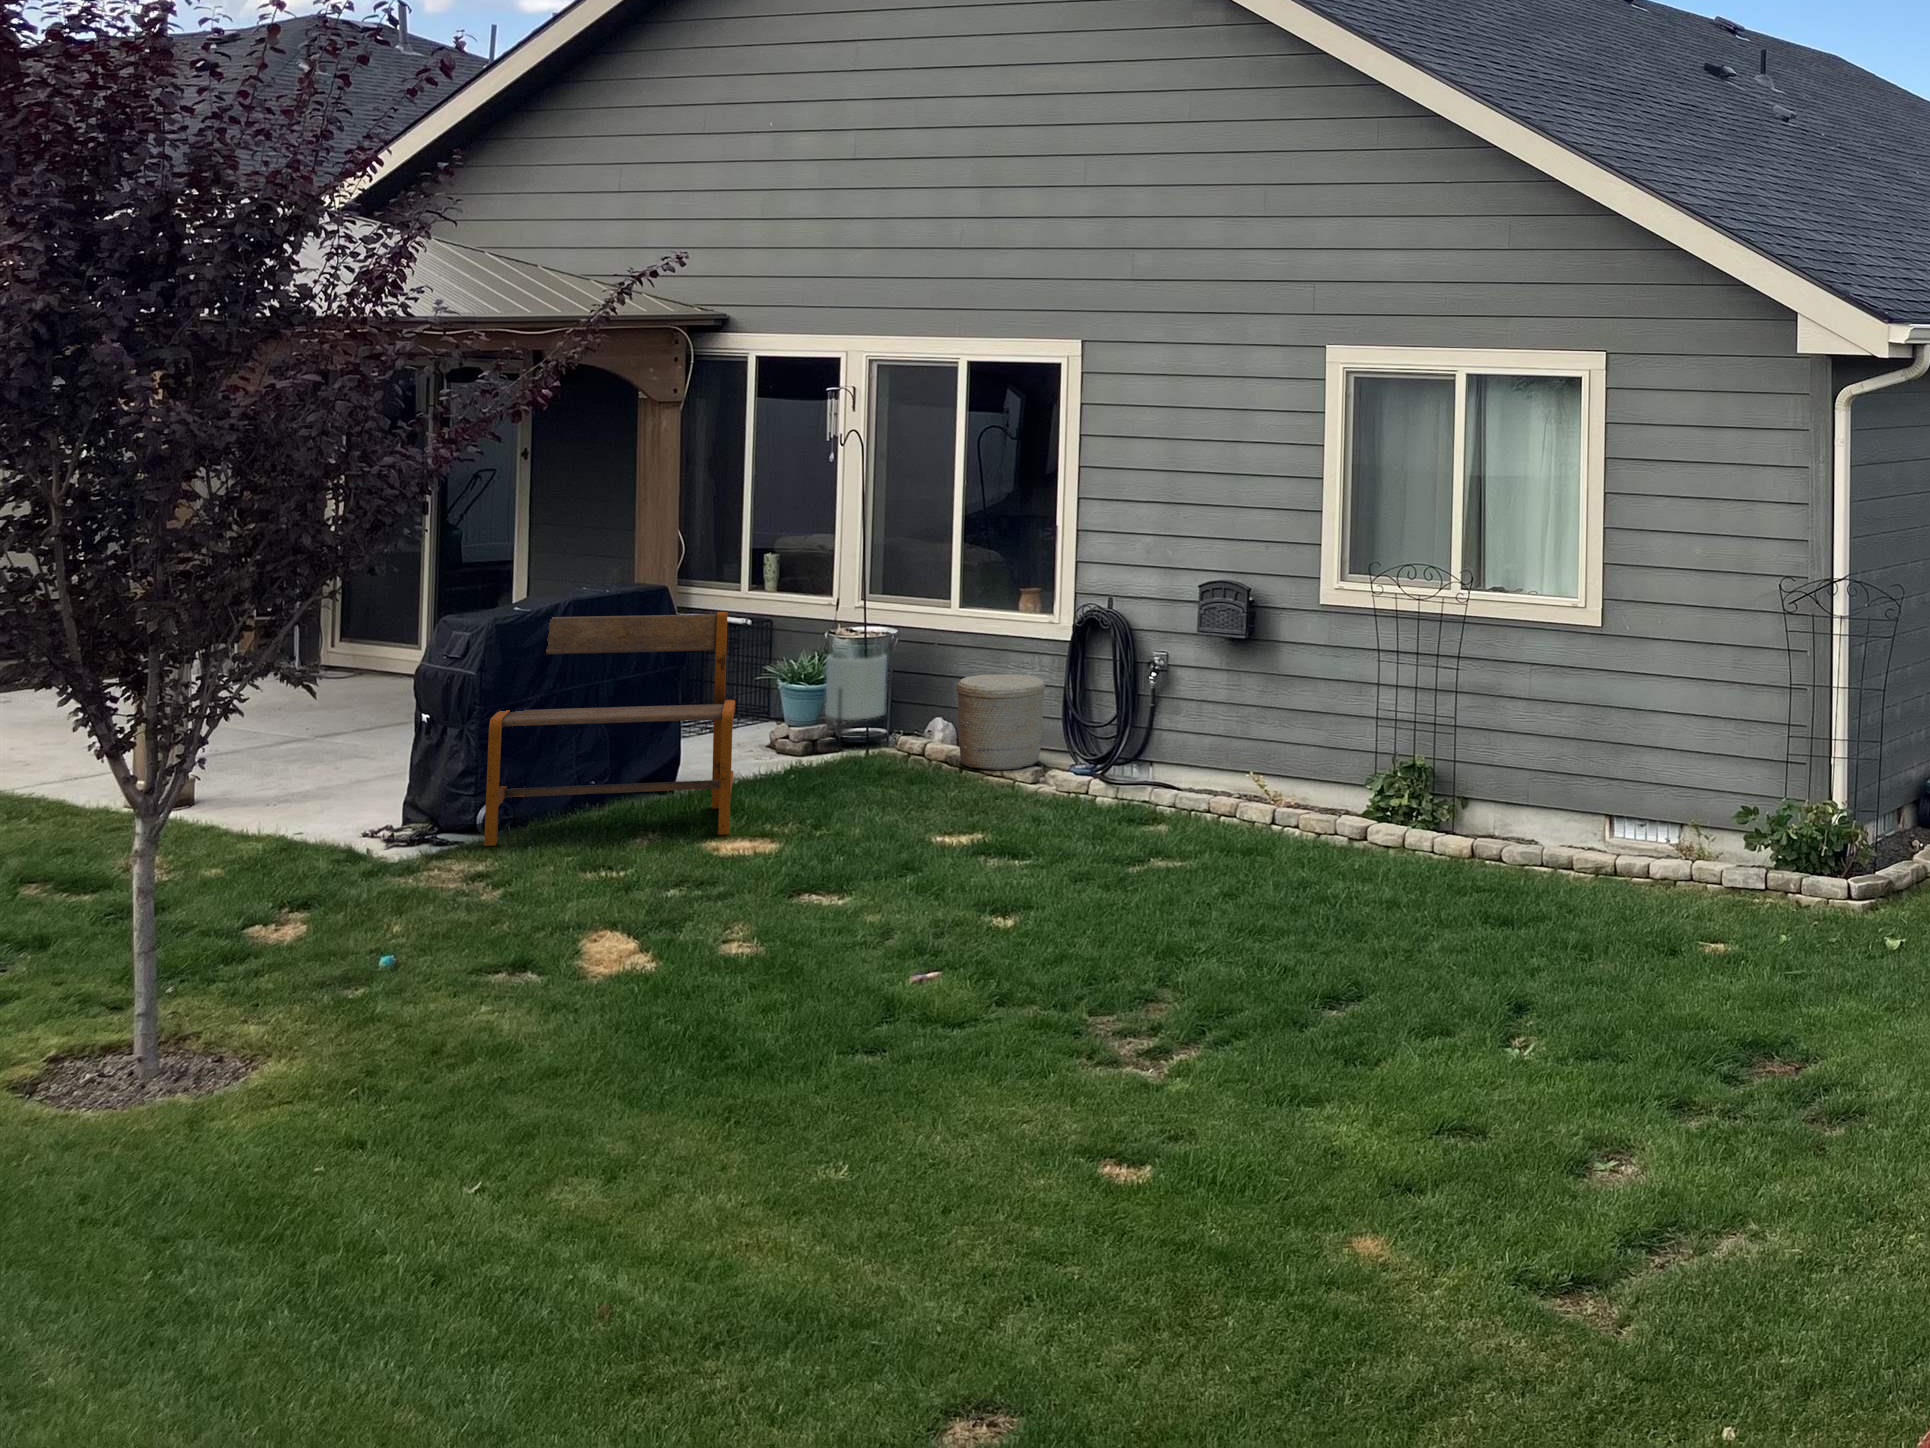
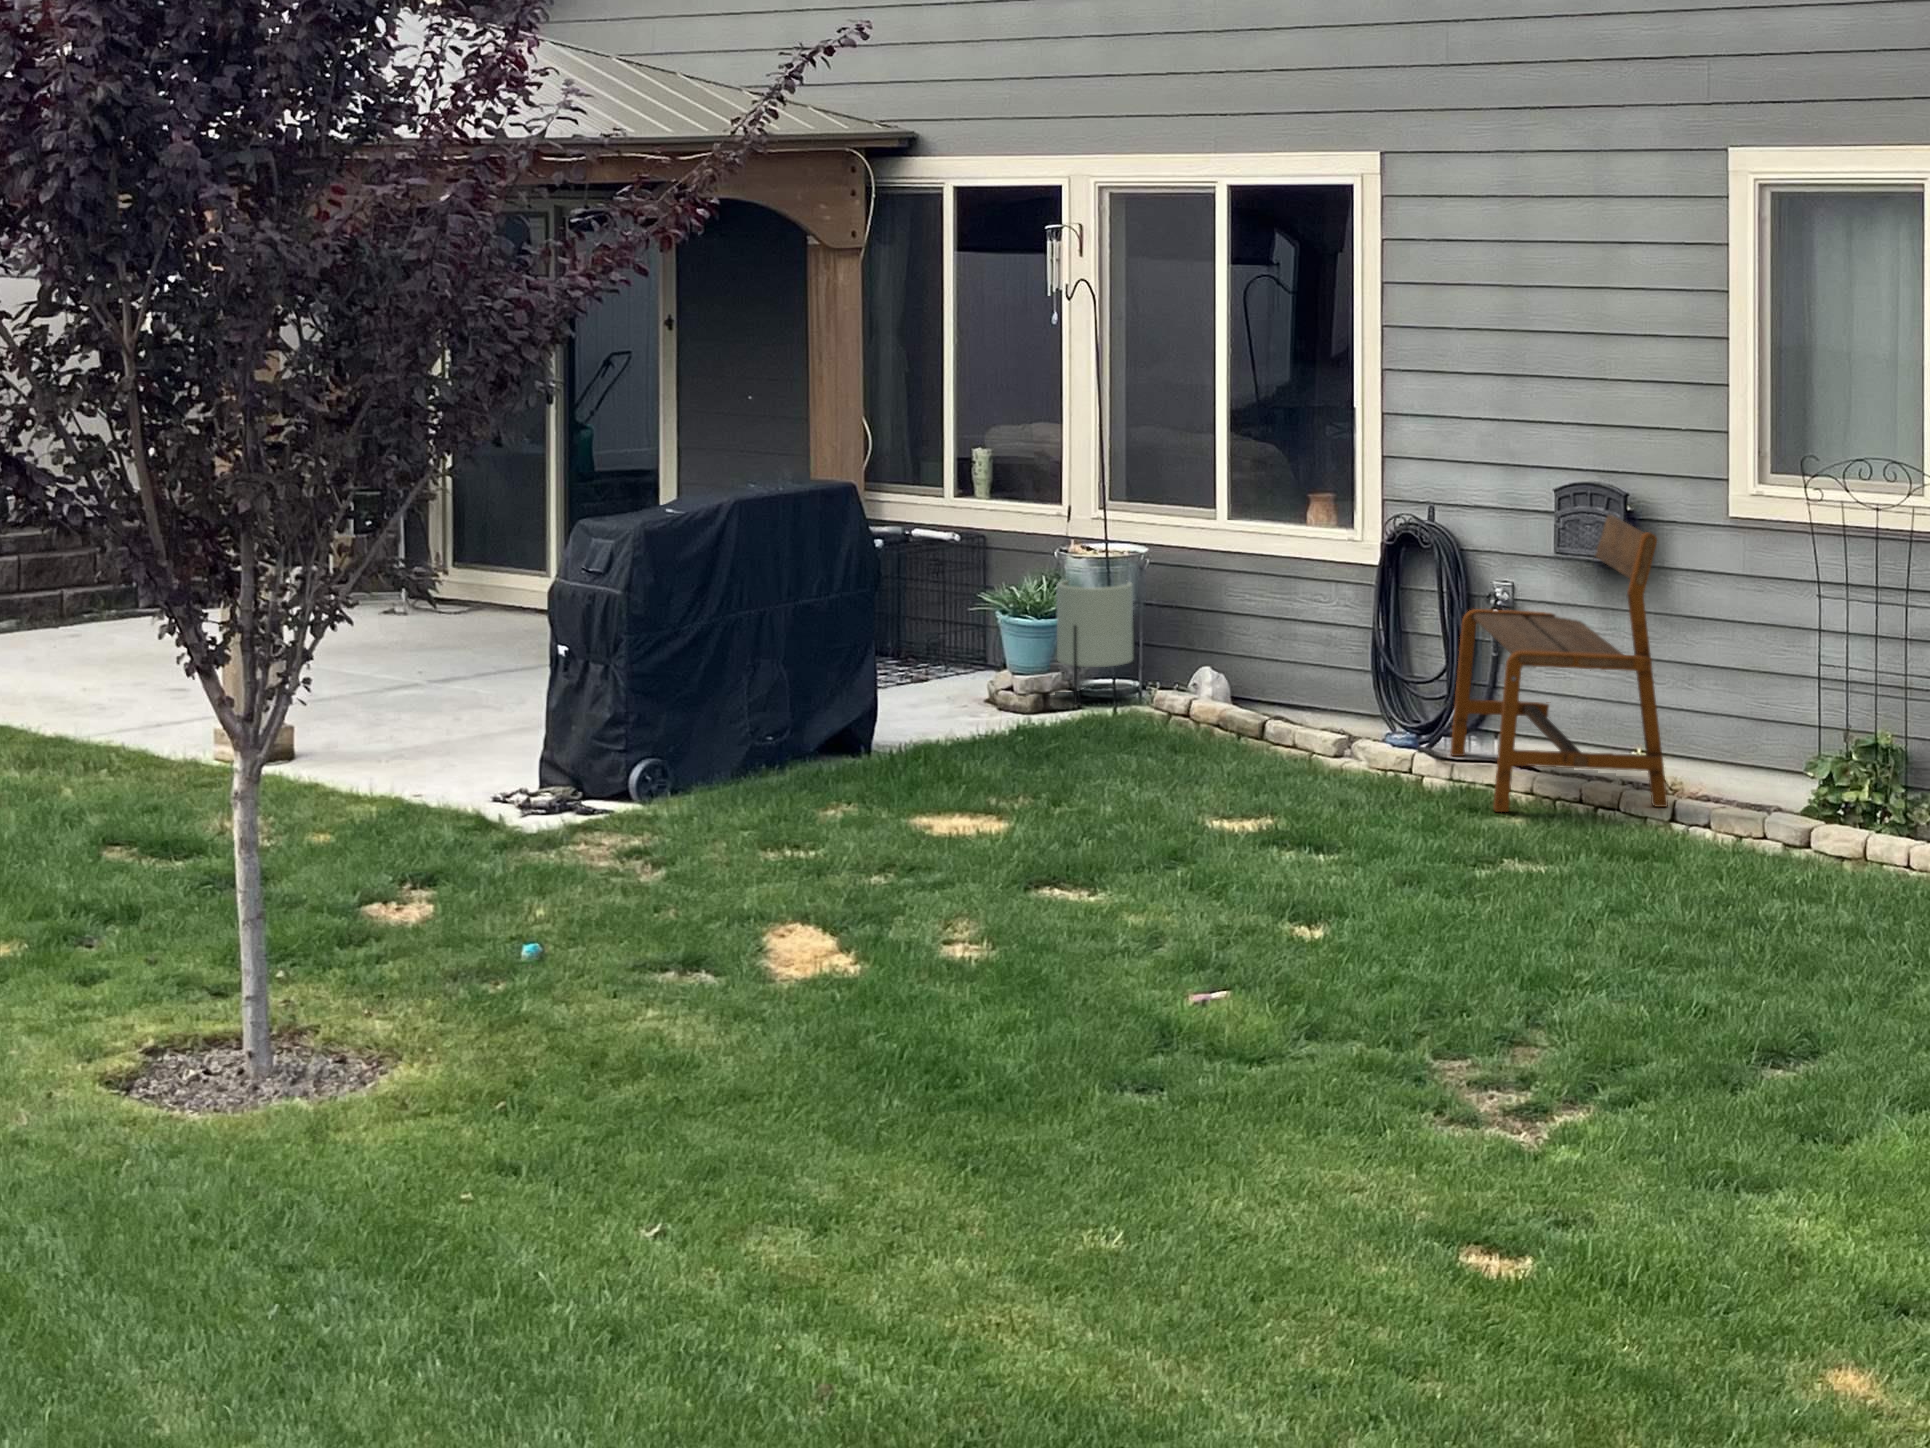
bench: present [484,612,735,846] -> present [1451,515,1668,812]
woven basket: present [956,674,1045,770] -> none [1225,610,1342,737]

